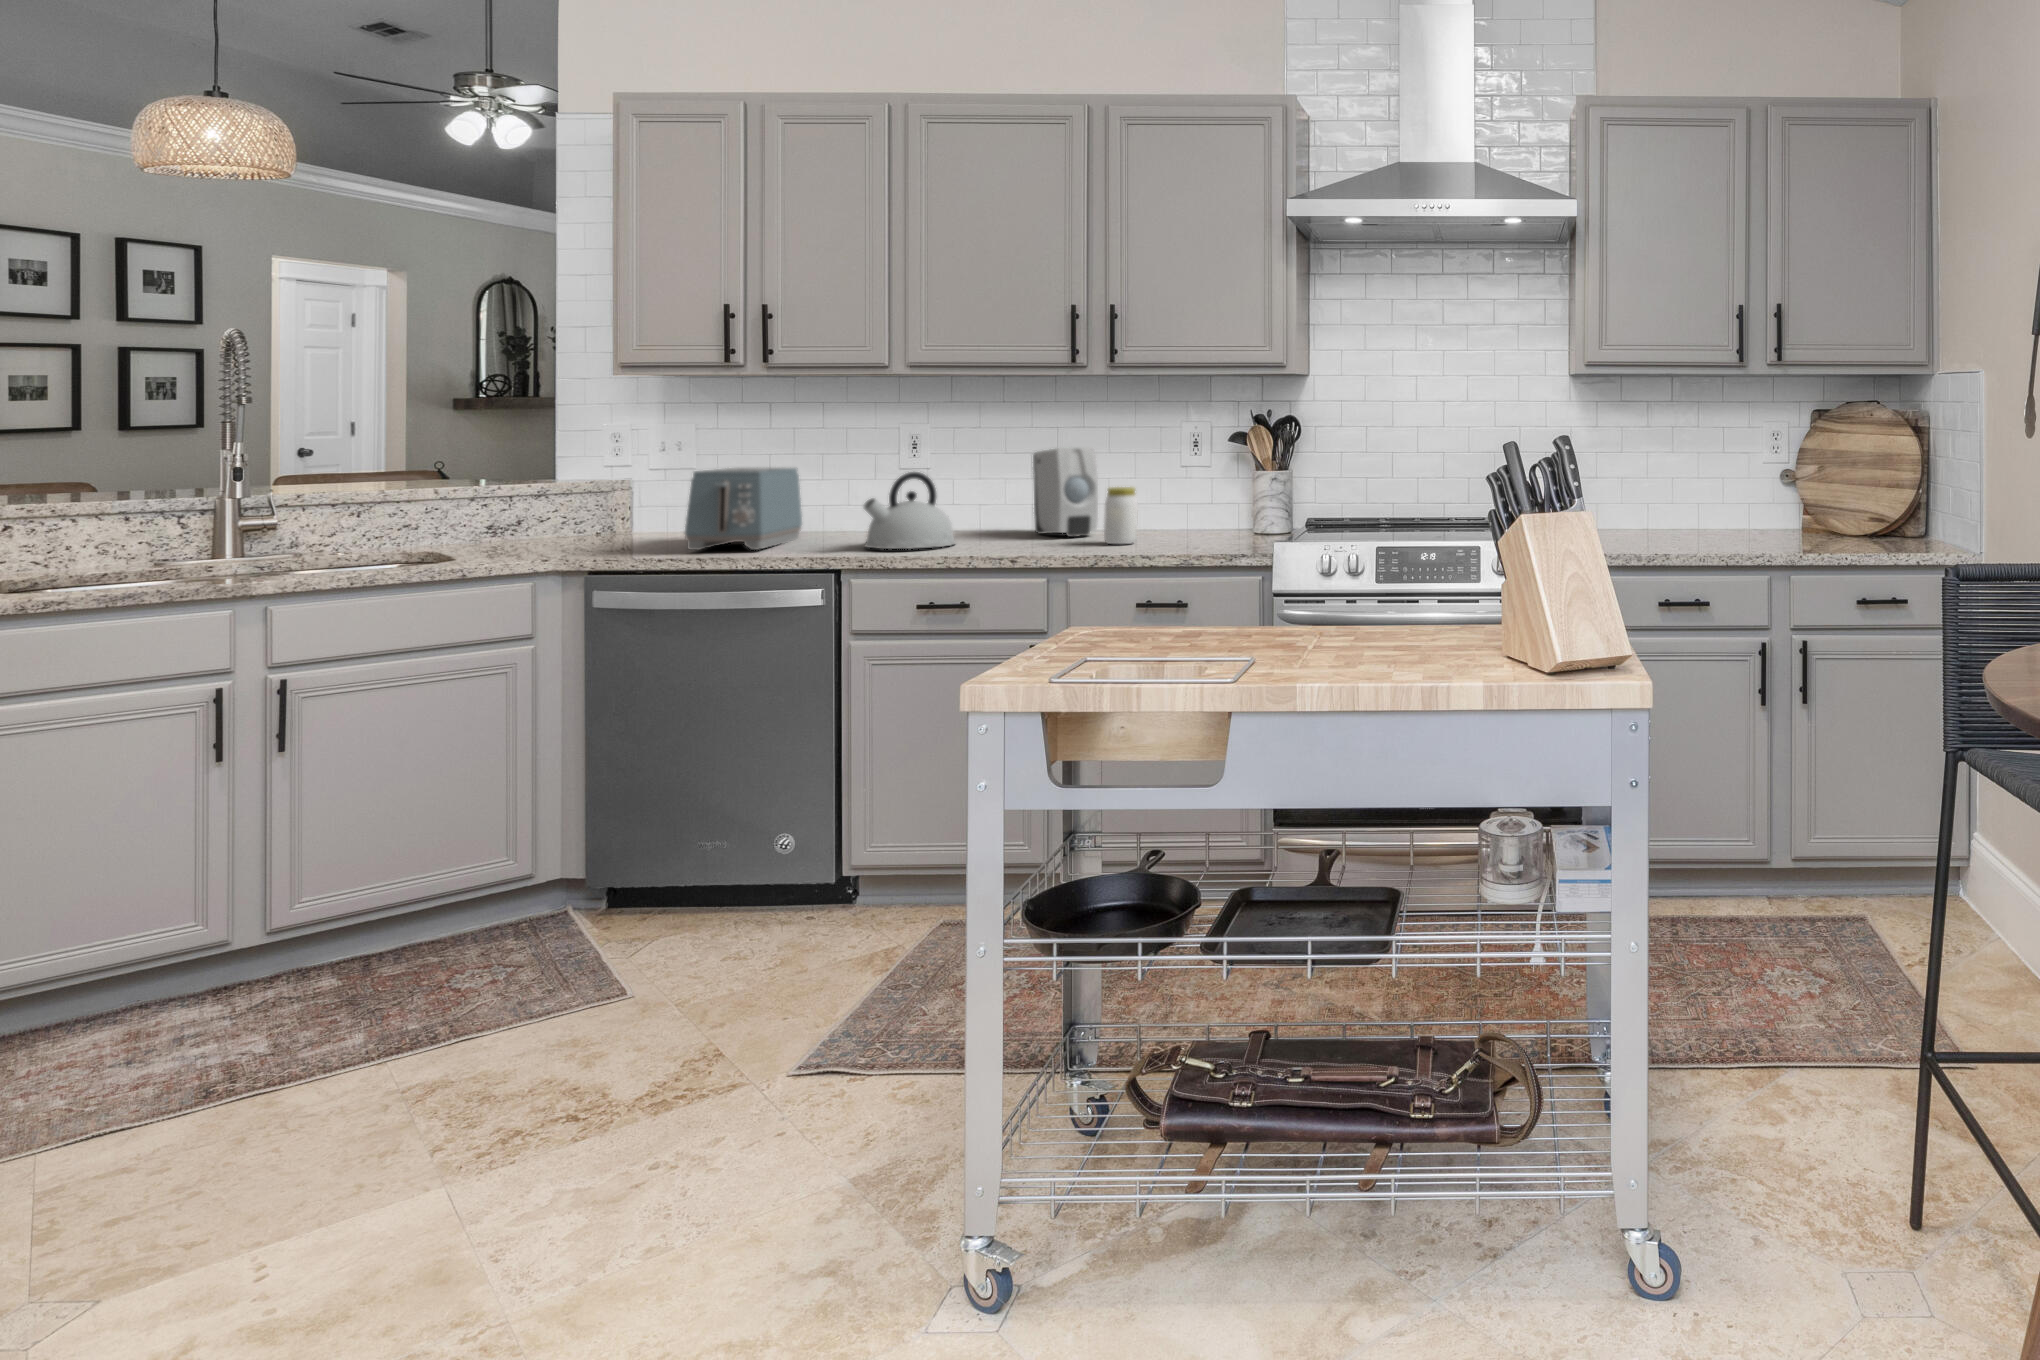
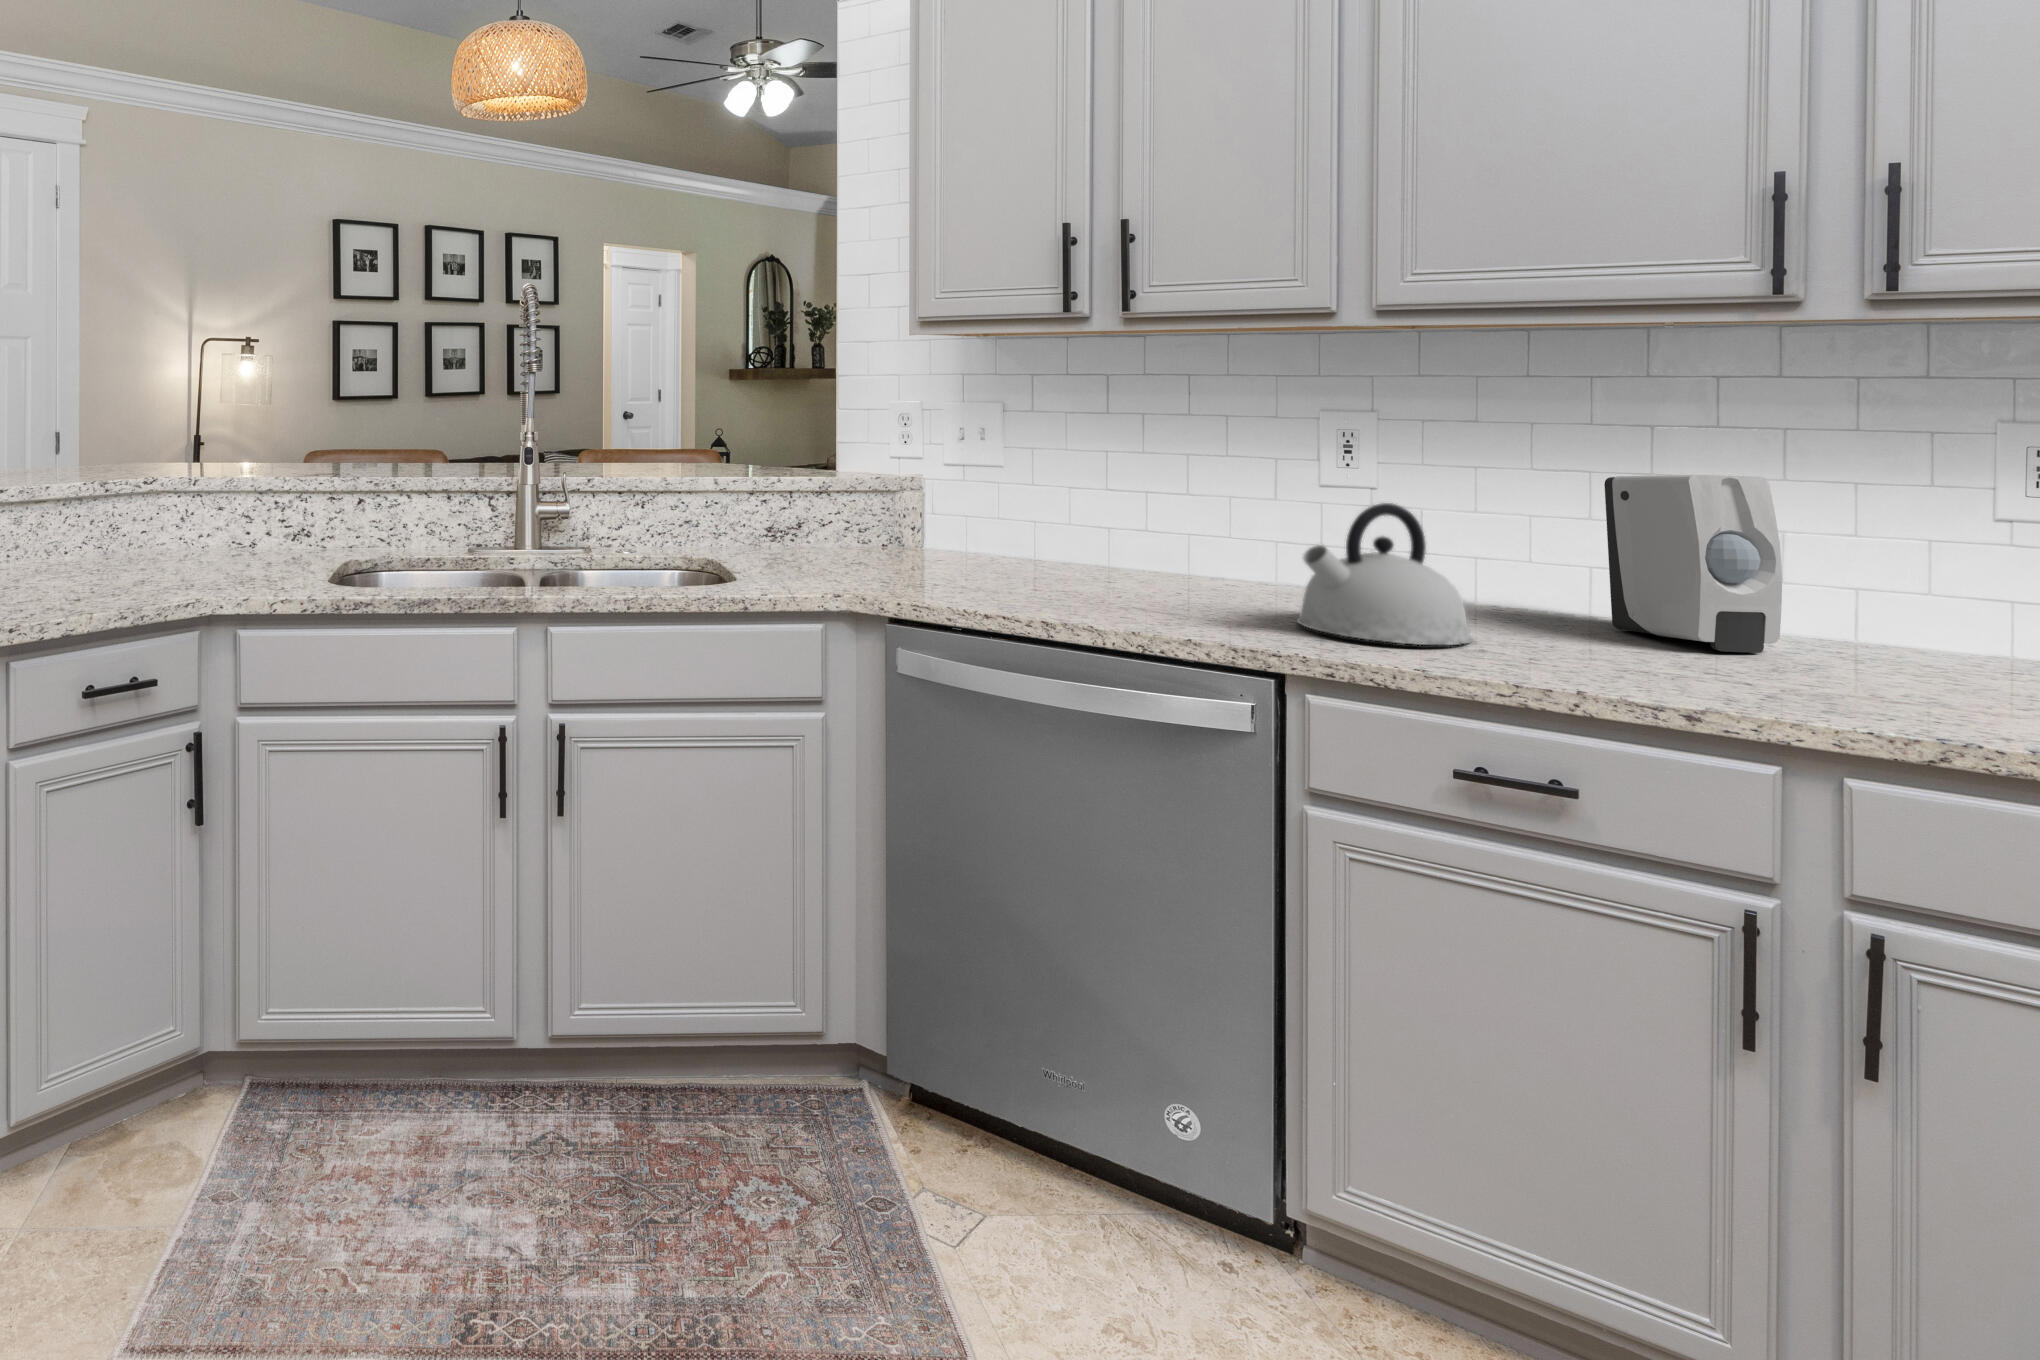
toaster: present [685,468,802,550] -> none [1012,472,1166,607]
jar: present [1104,487,1138,544] -> none [1850,569,1949,698]

